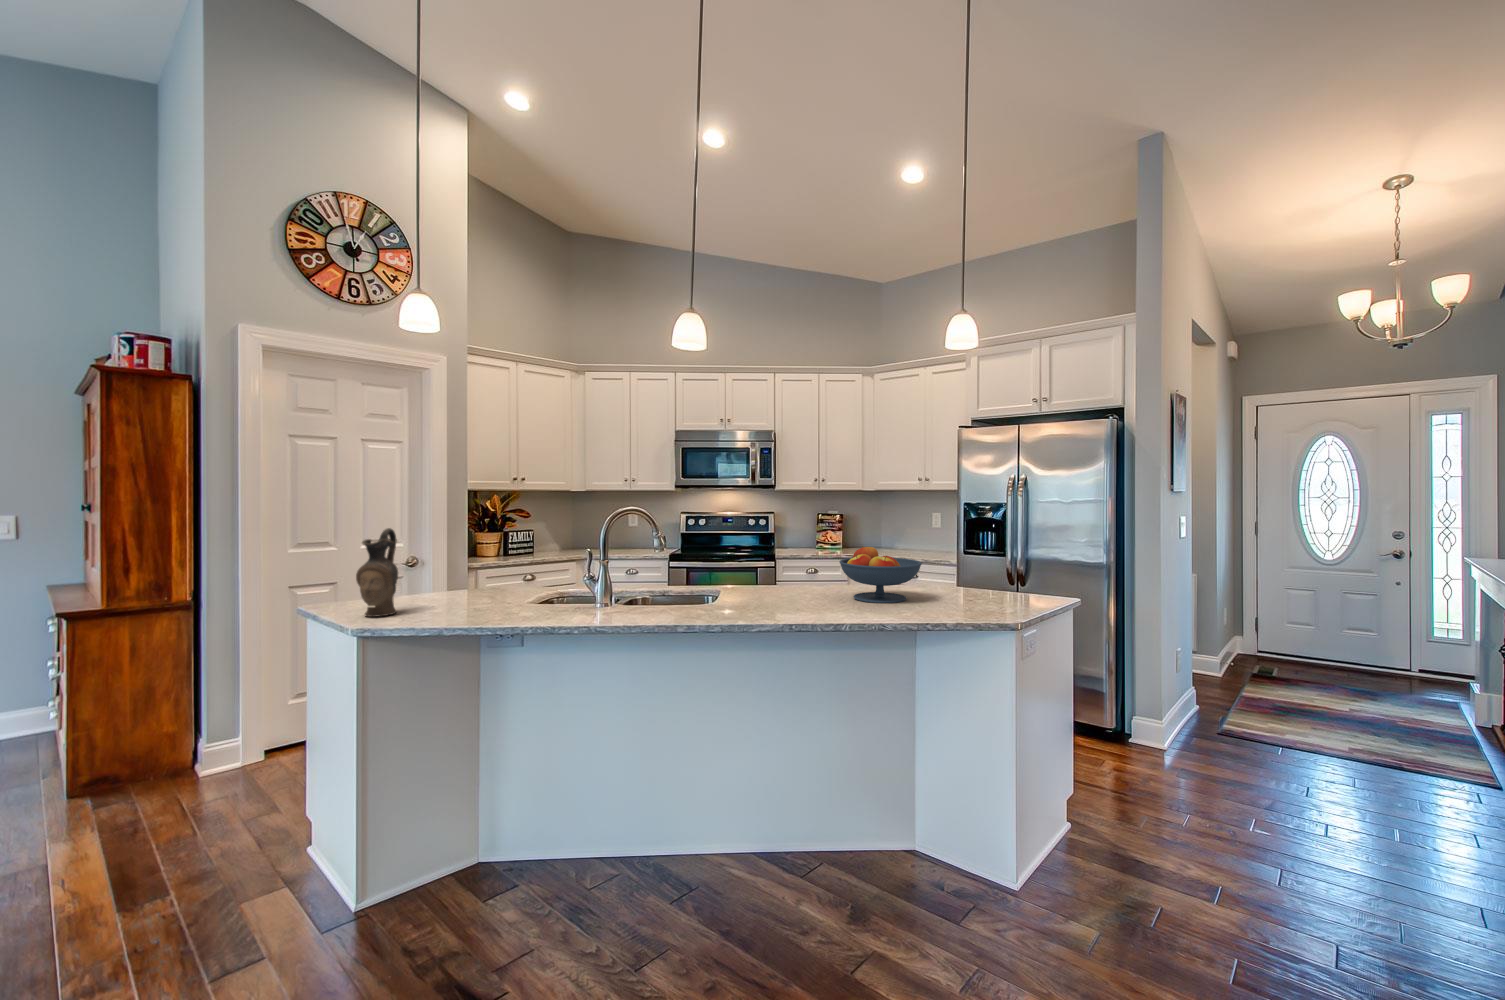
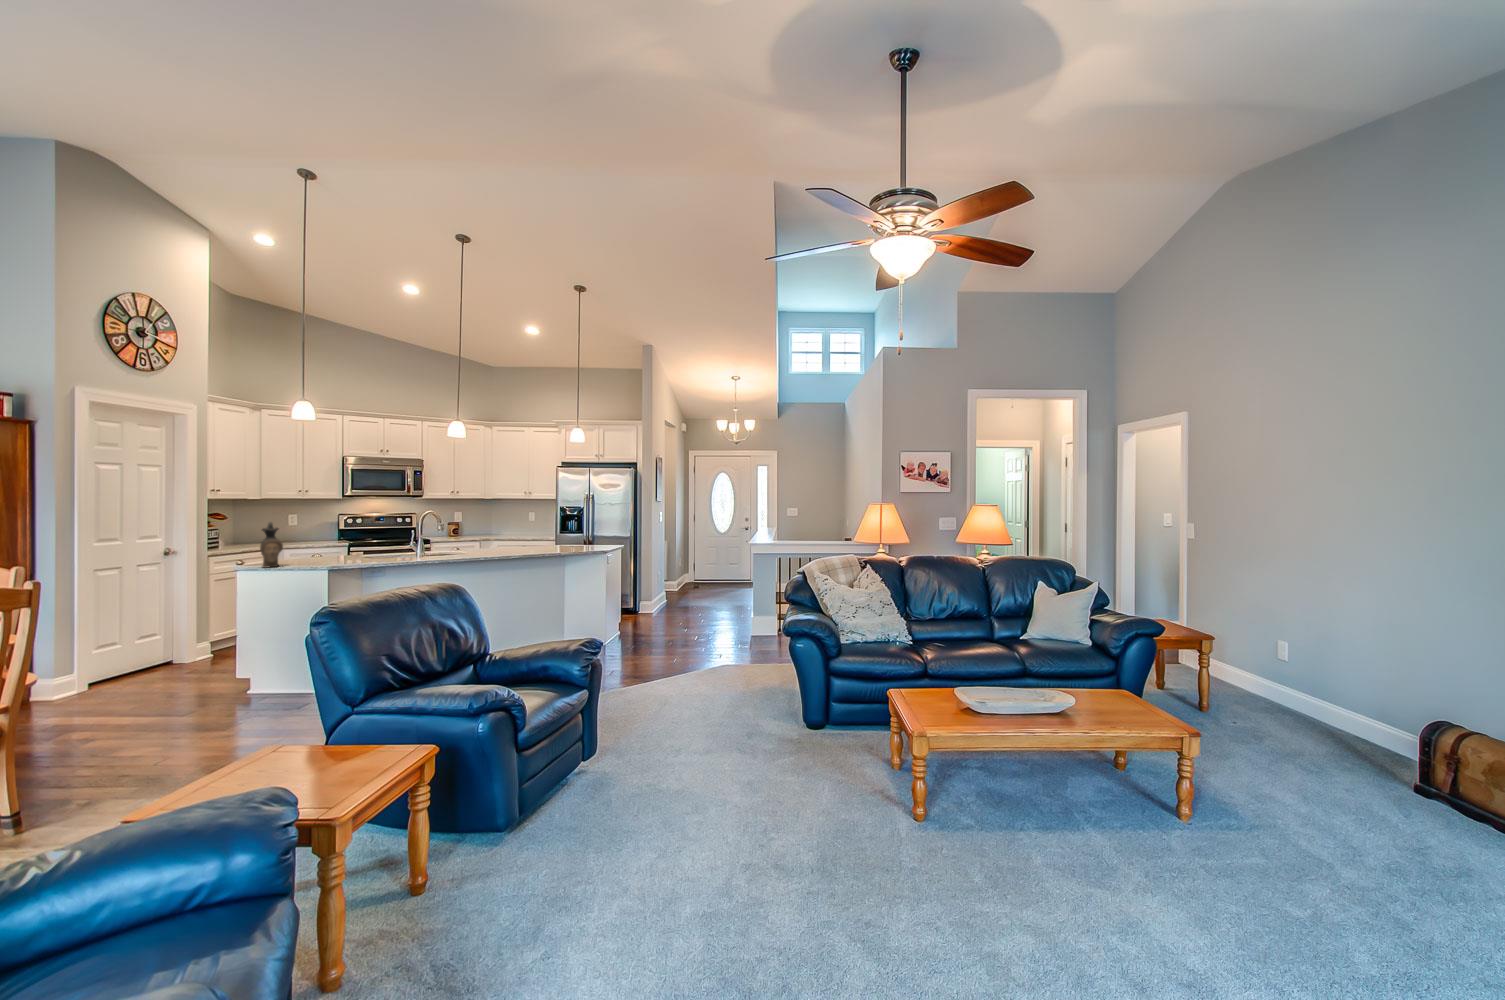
fruit bowl: present [839,546,922,603] -> none [506,527,544,551]

